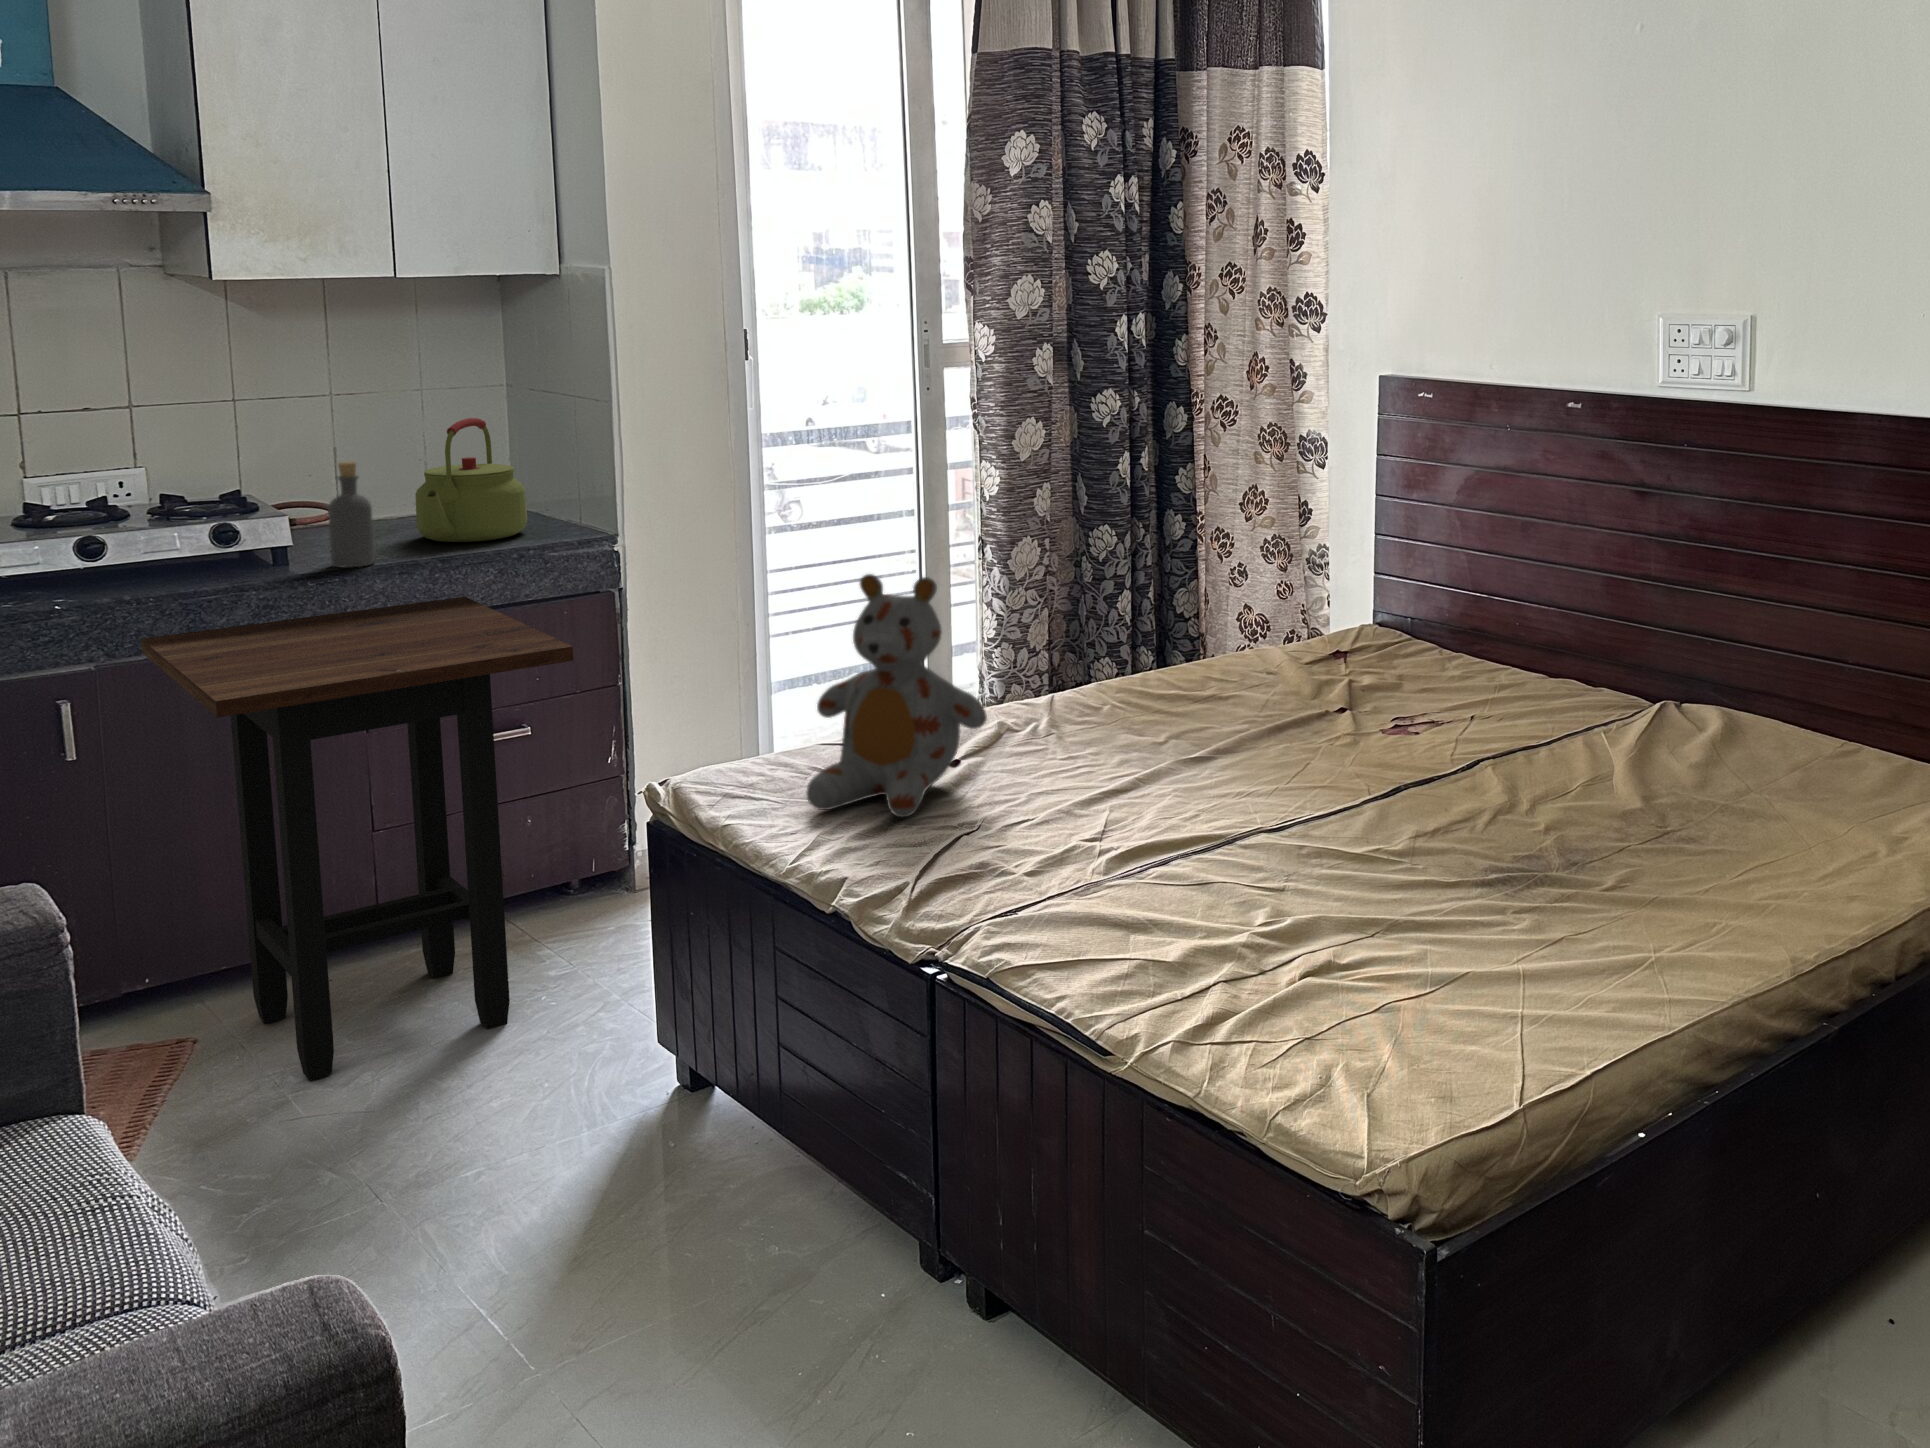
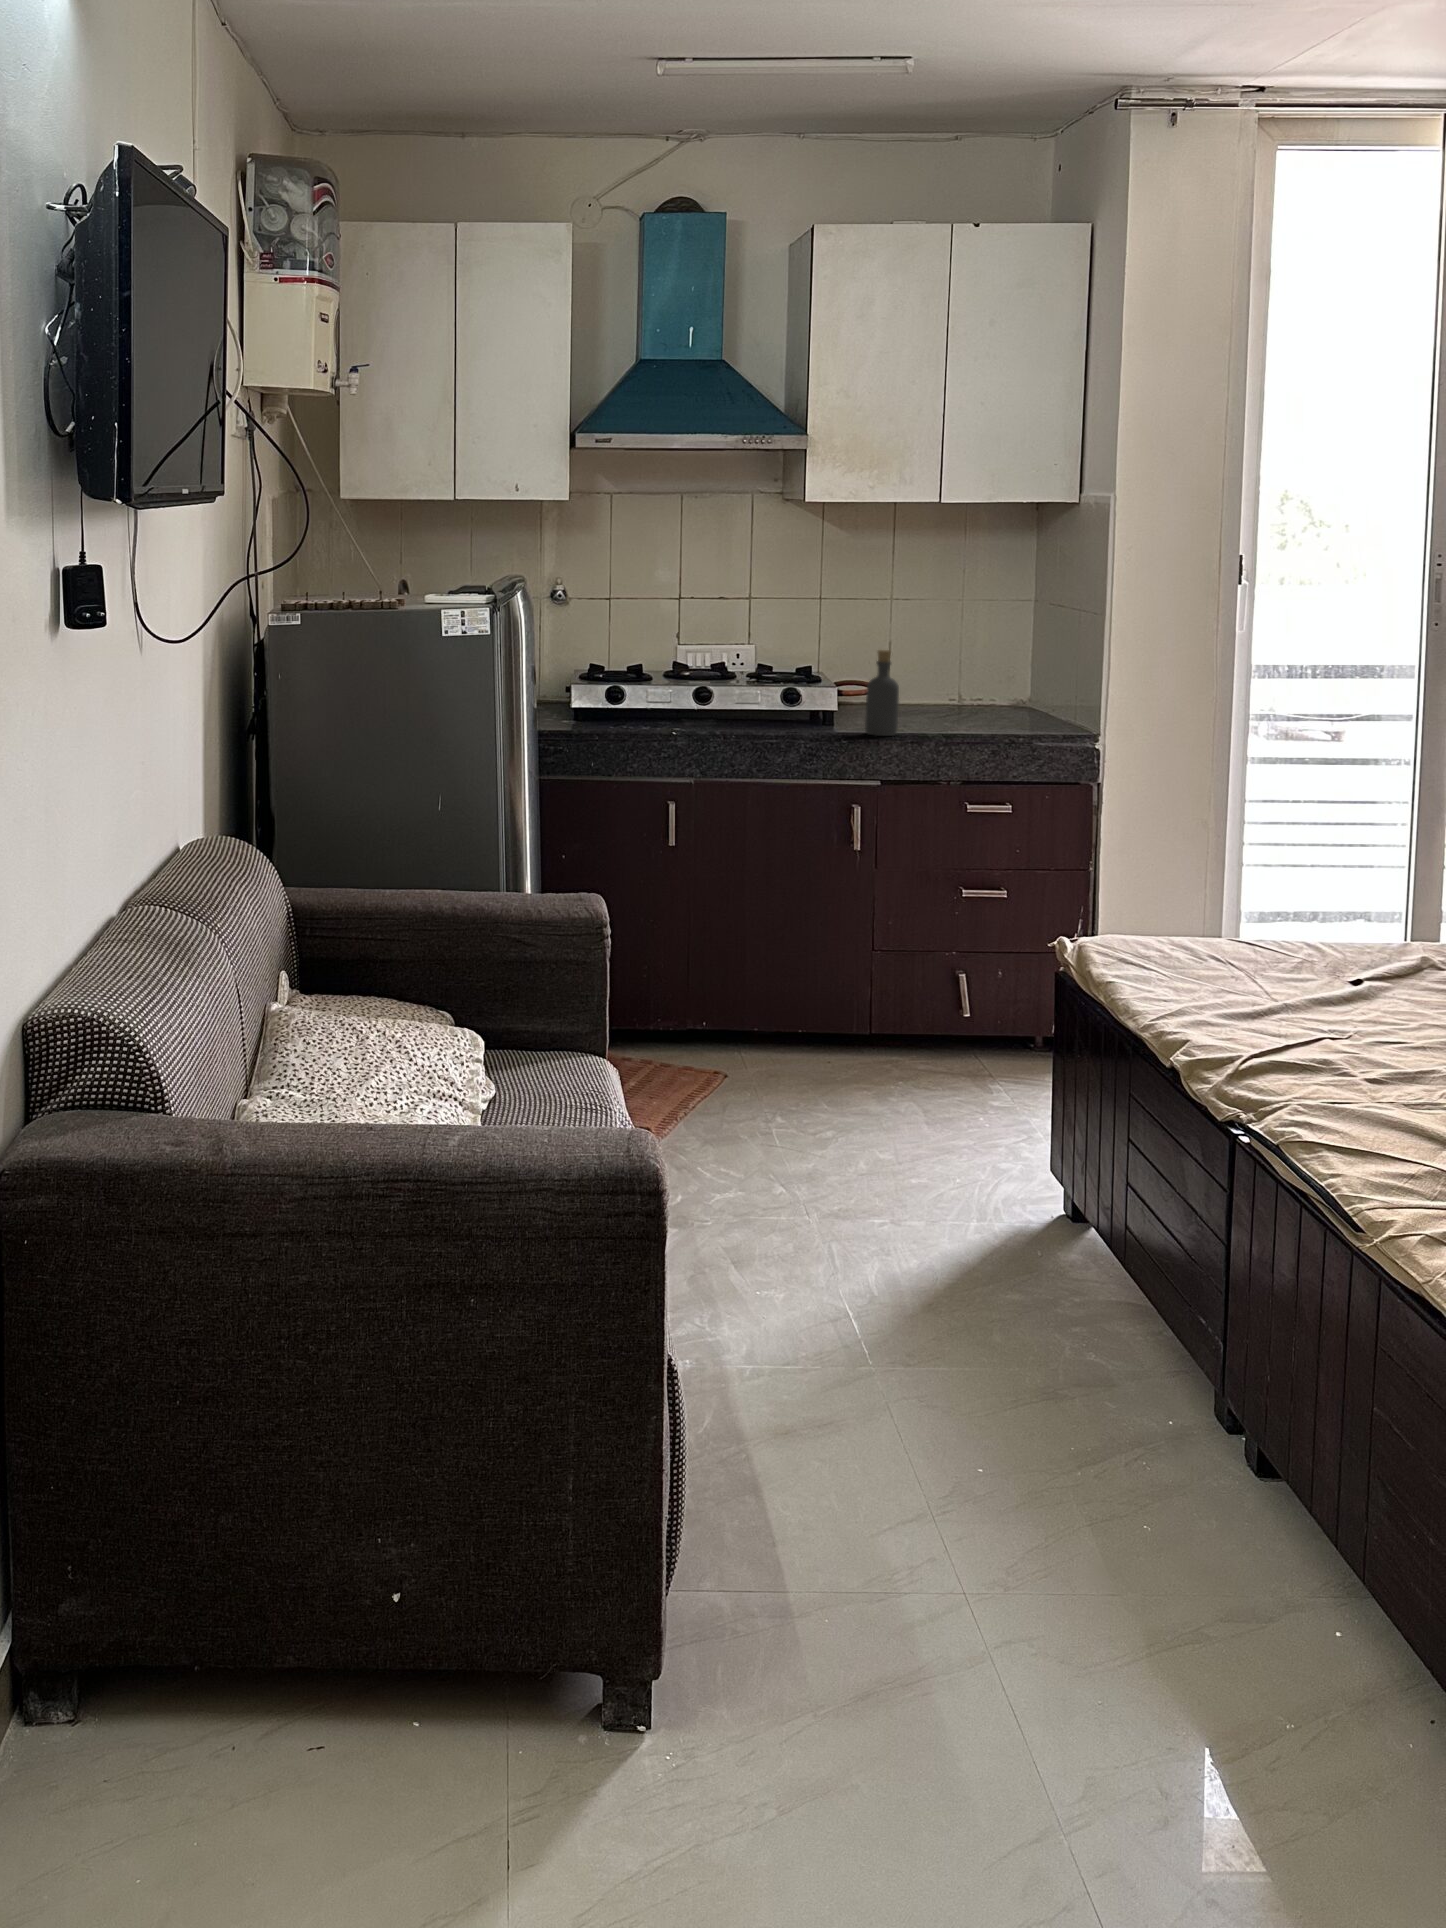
kettle: present [415,418,527,542] -> none [940,624,1030,730]
stuffed bear: present [806,574,987,817] -> none [1184,778,1375,1009]
side table: present [141,597,573,1081] -> none [724,768,1022,1132]

